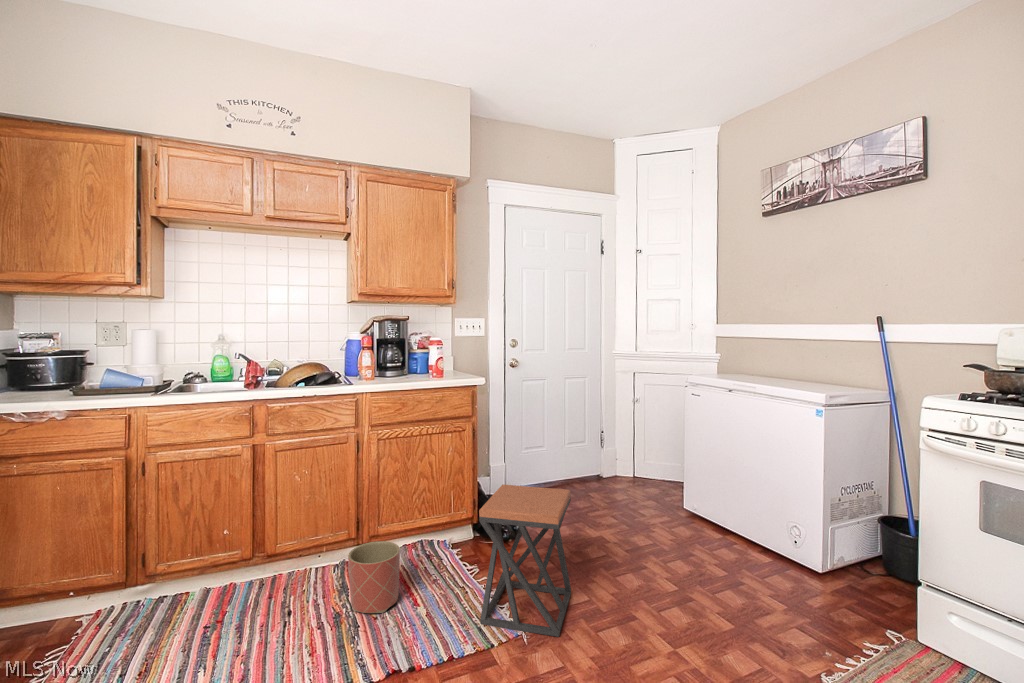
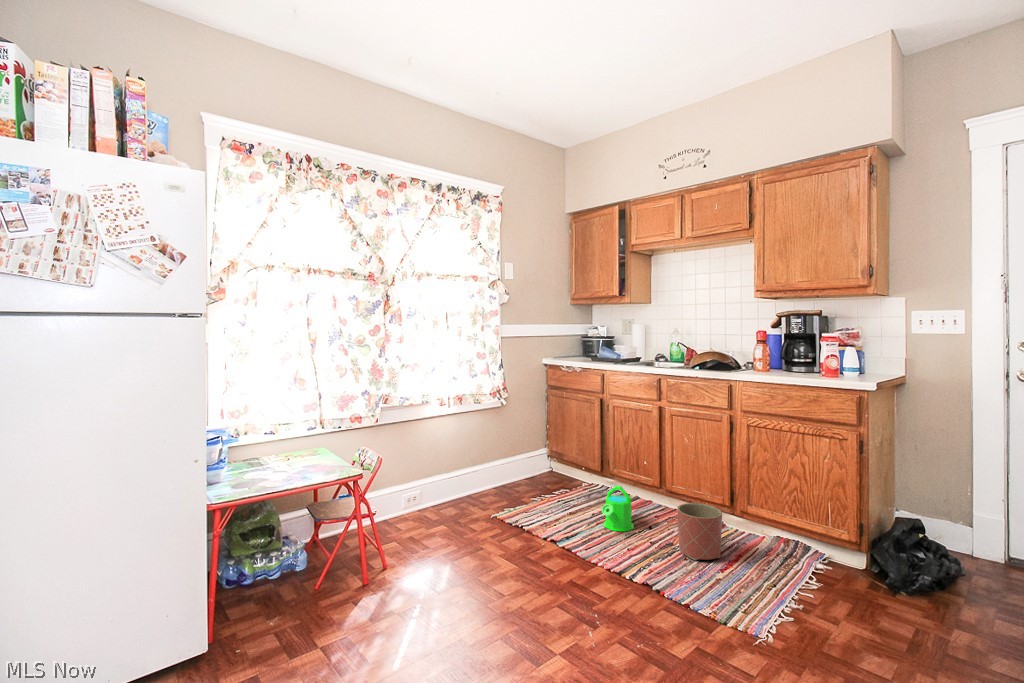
stool: present [479,485,571,637] -> none [747,495,886,662]
watering can: none [219,572,273,648] -> present [601,485,634,531]

